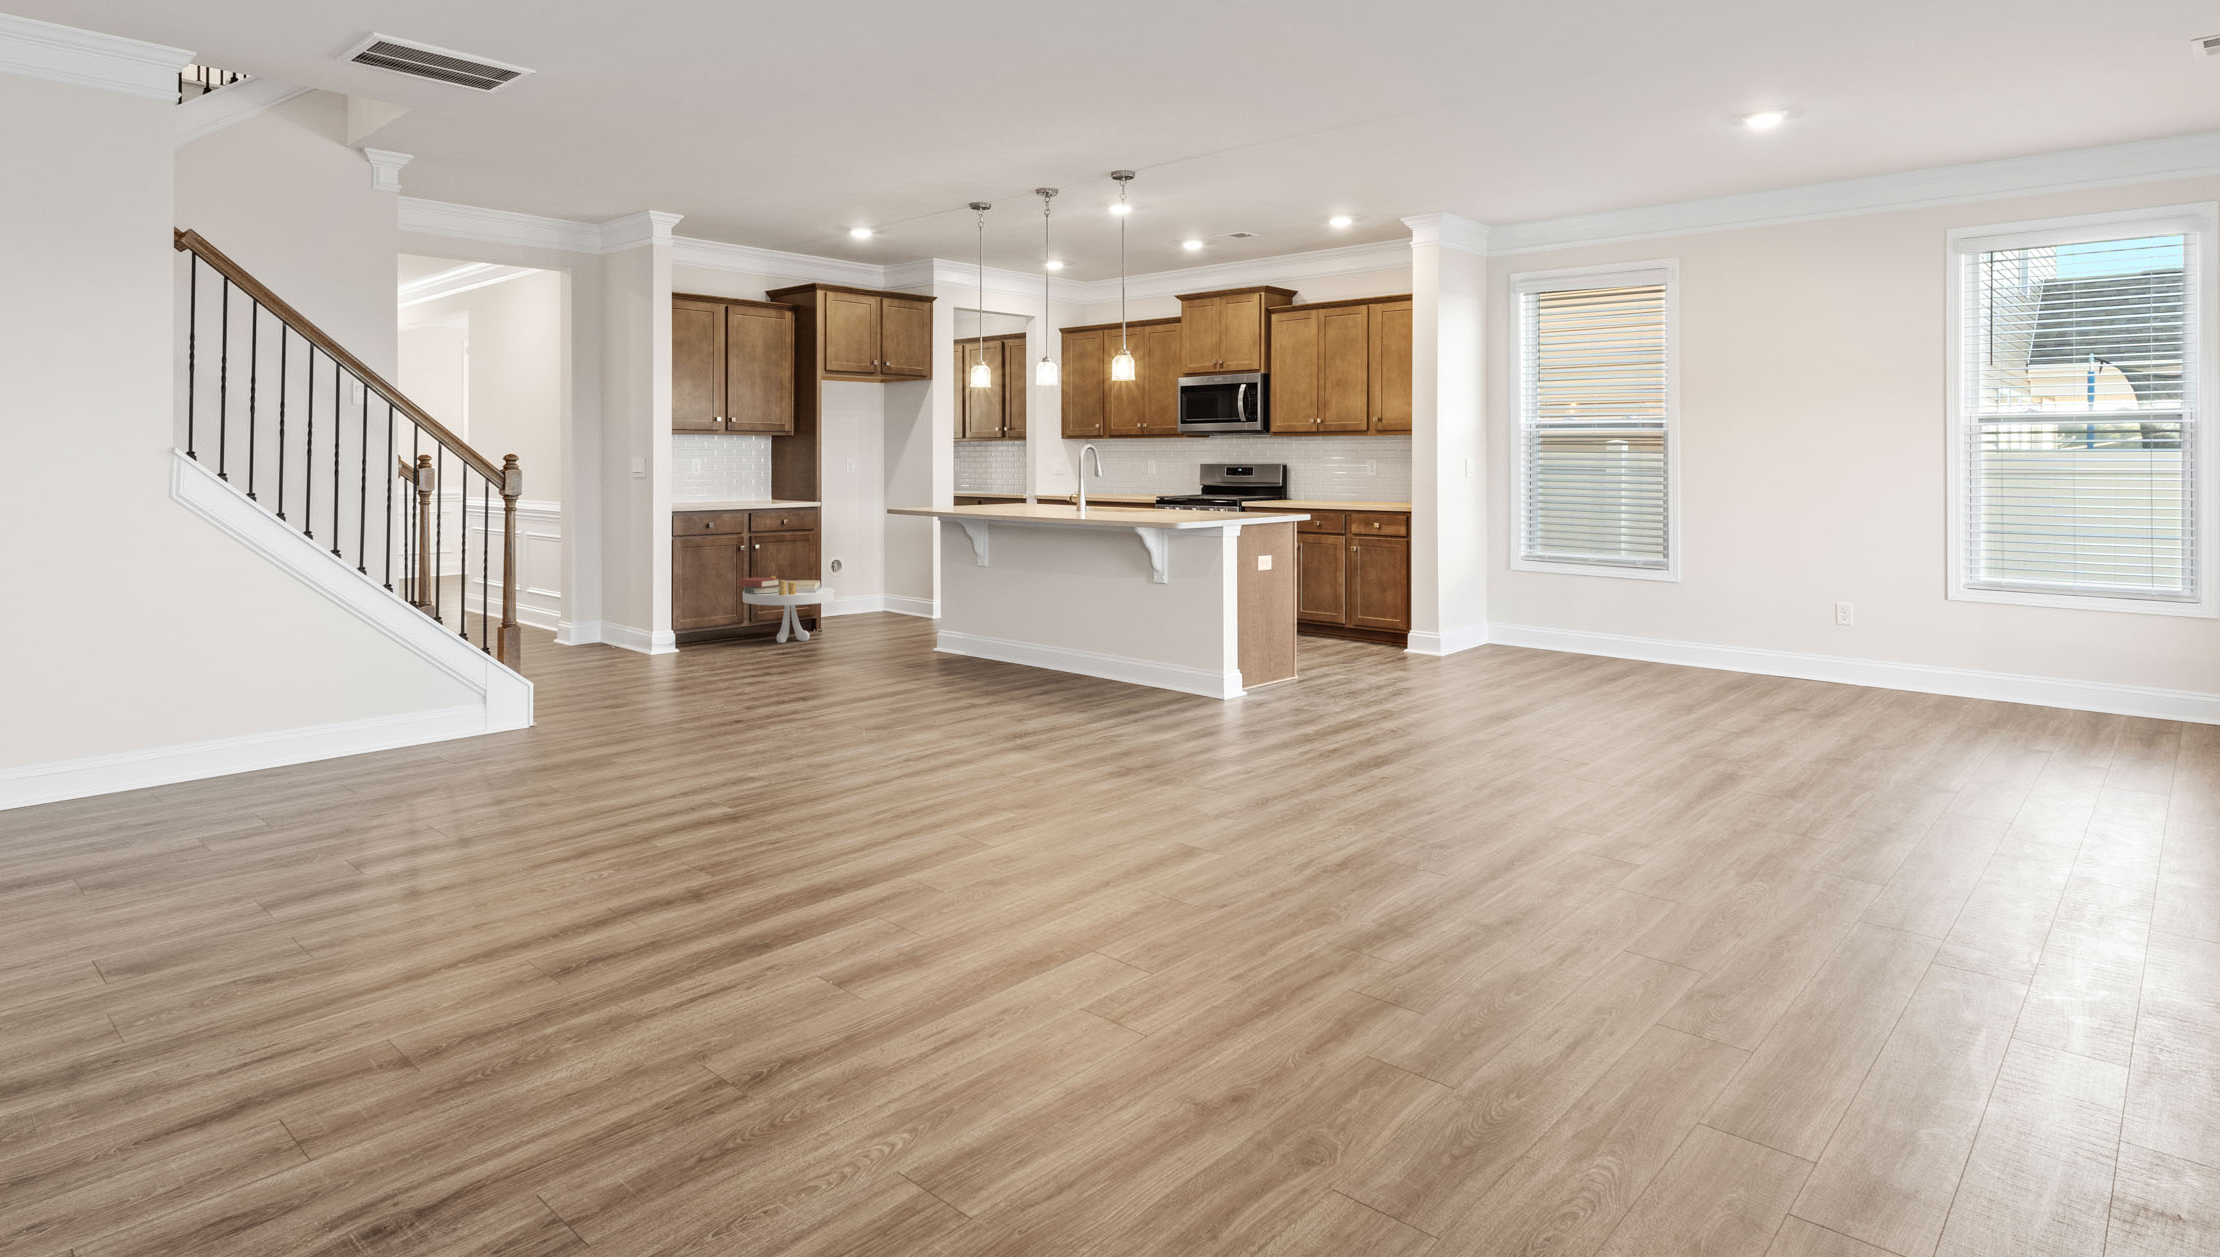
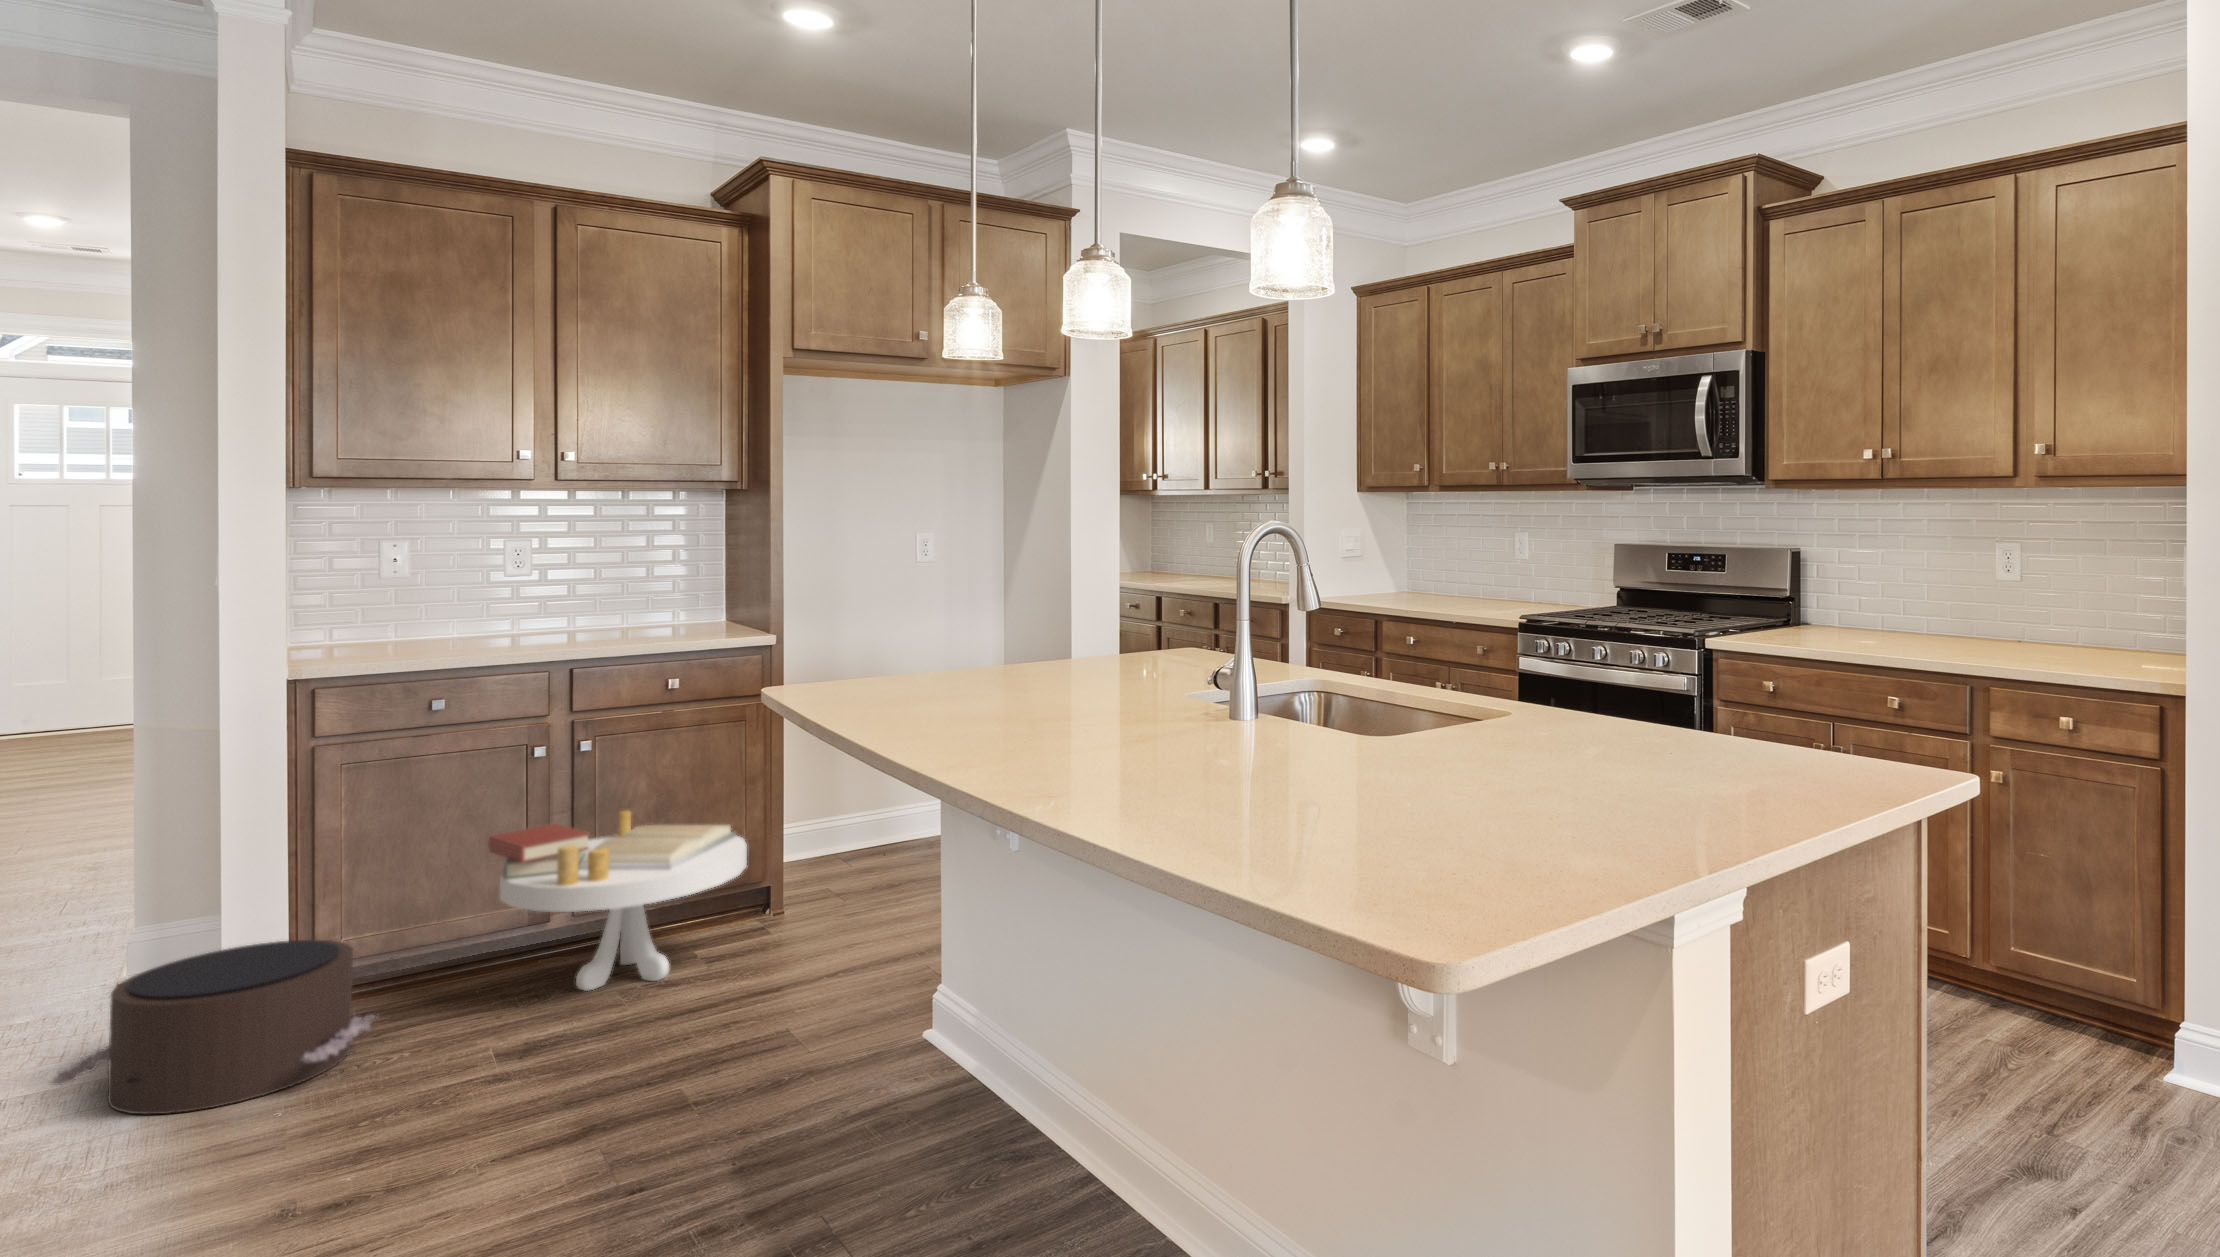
pouf: none [641,613,732,661] -> present [50,940,376,1114]

